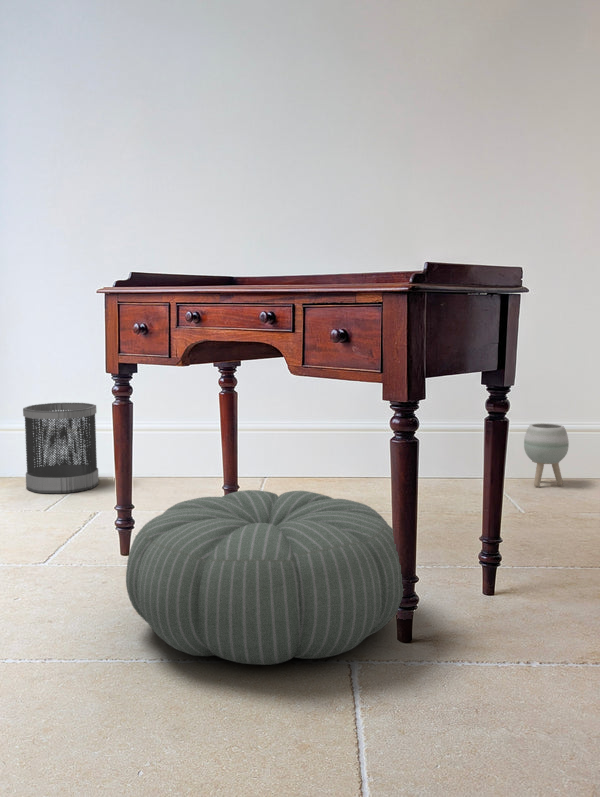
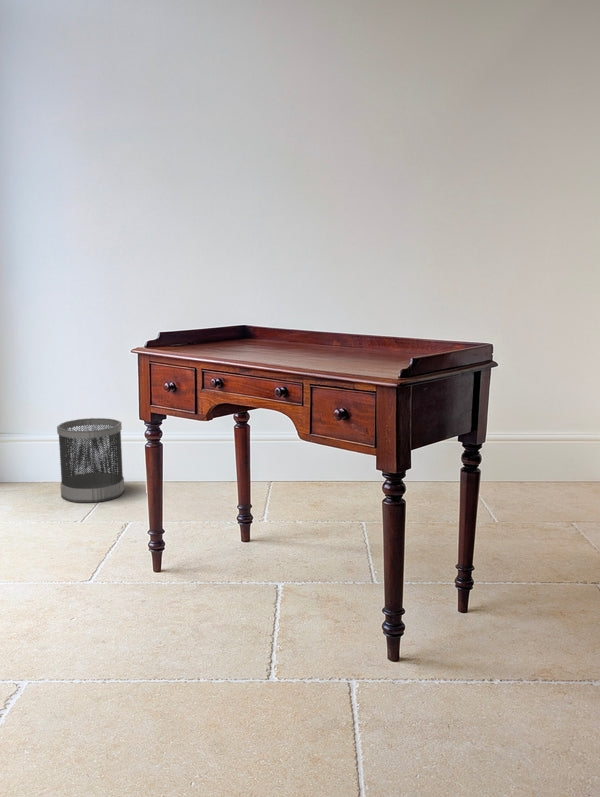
planter: present [524,423,569,487] -> none [501,436,540,493]
pouf: present [126,490,404,665] -> none [167,528,397,685]

